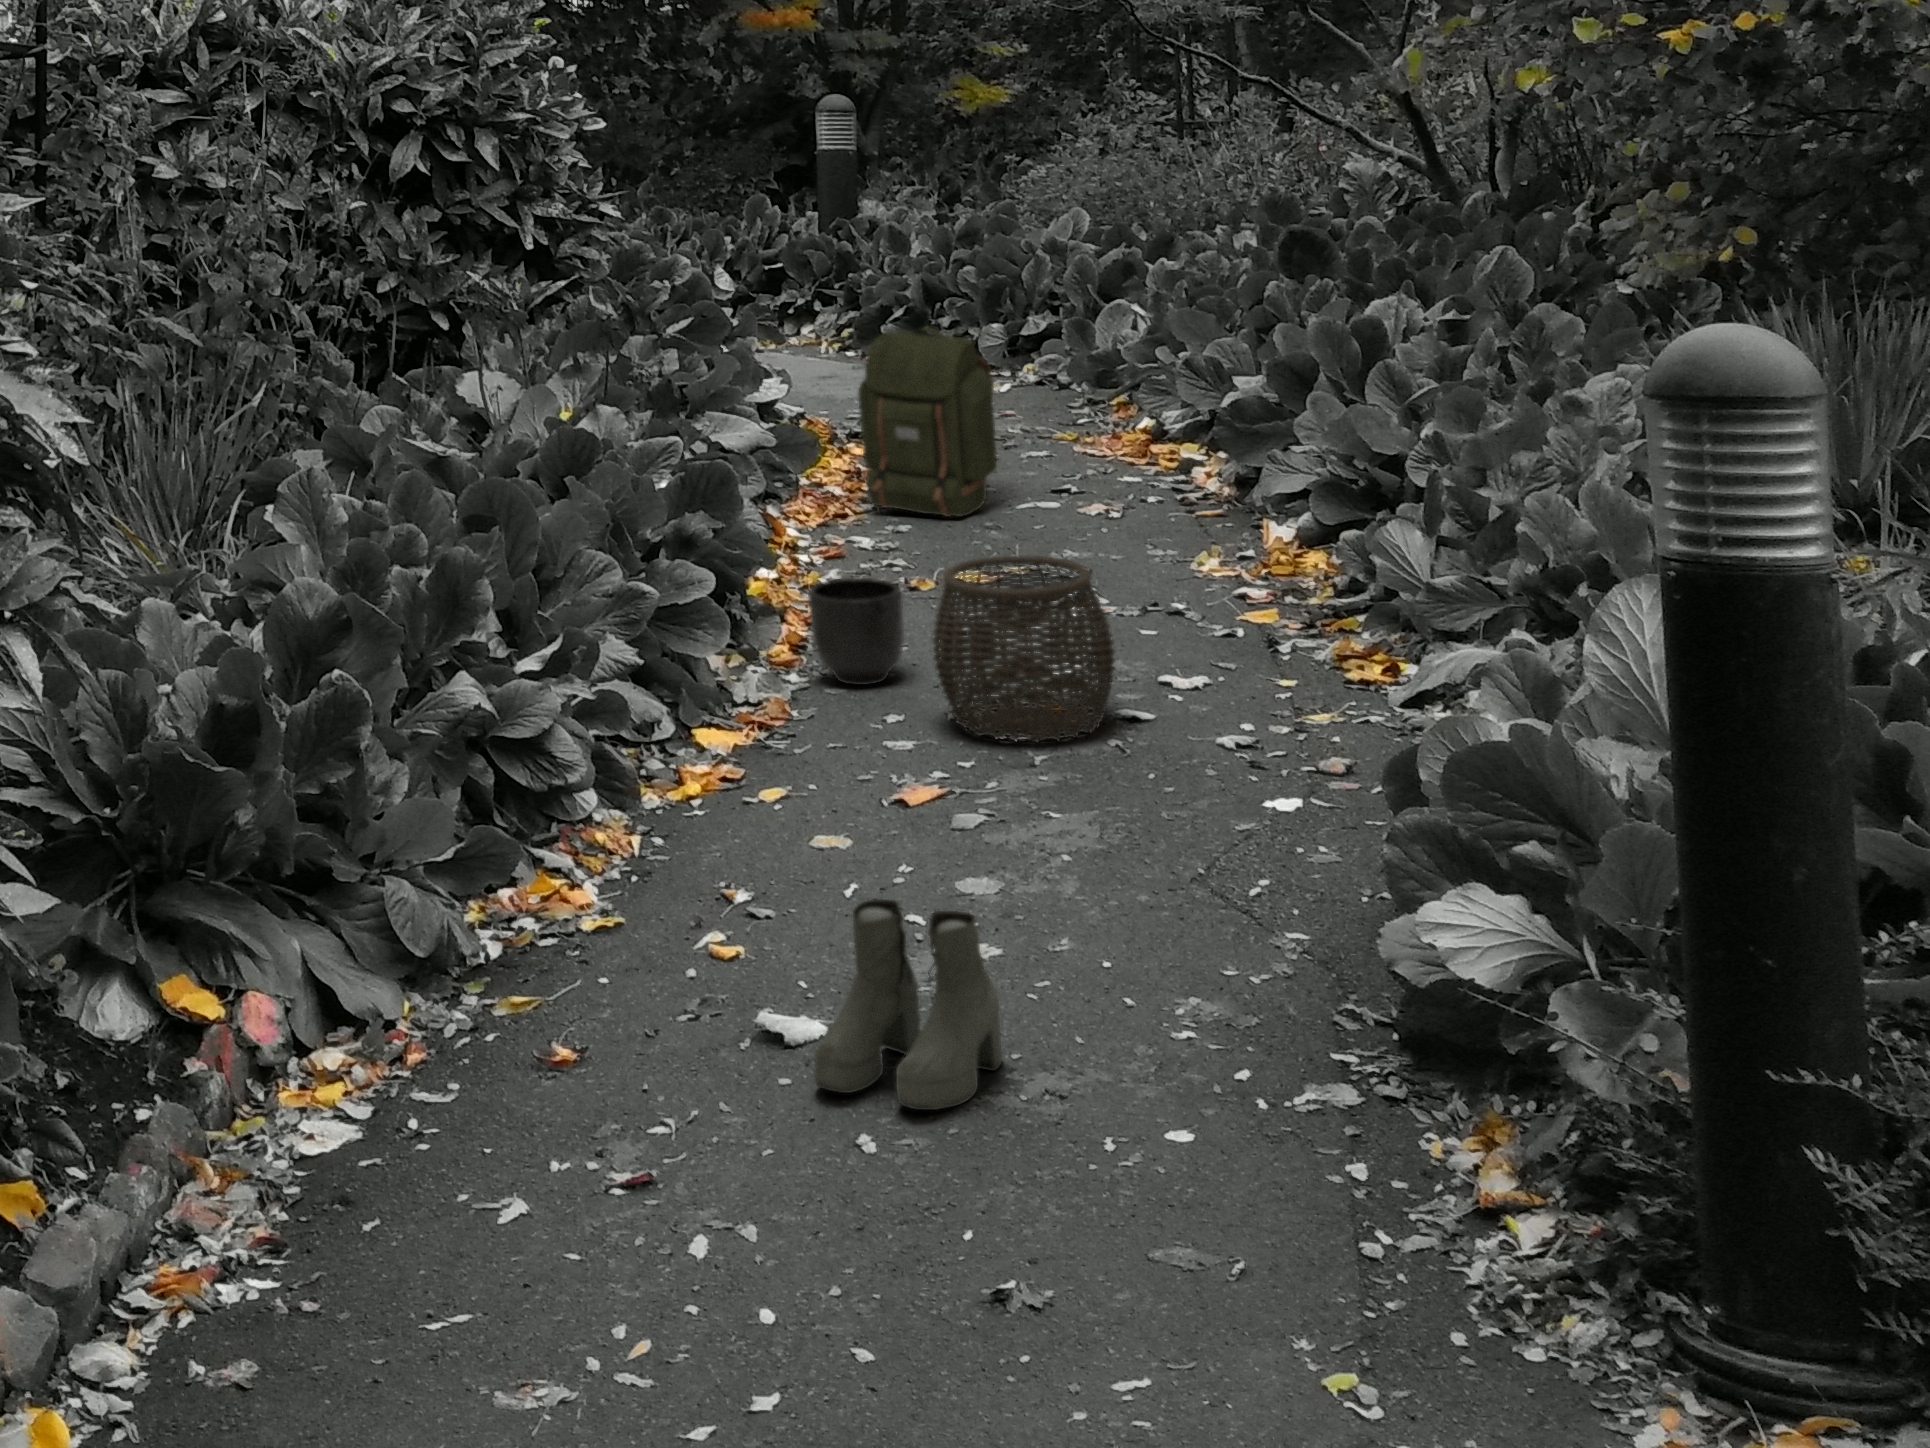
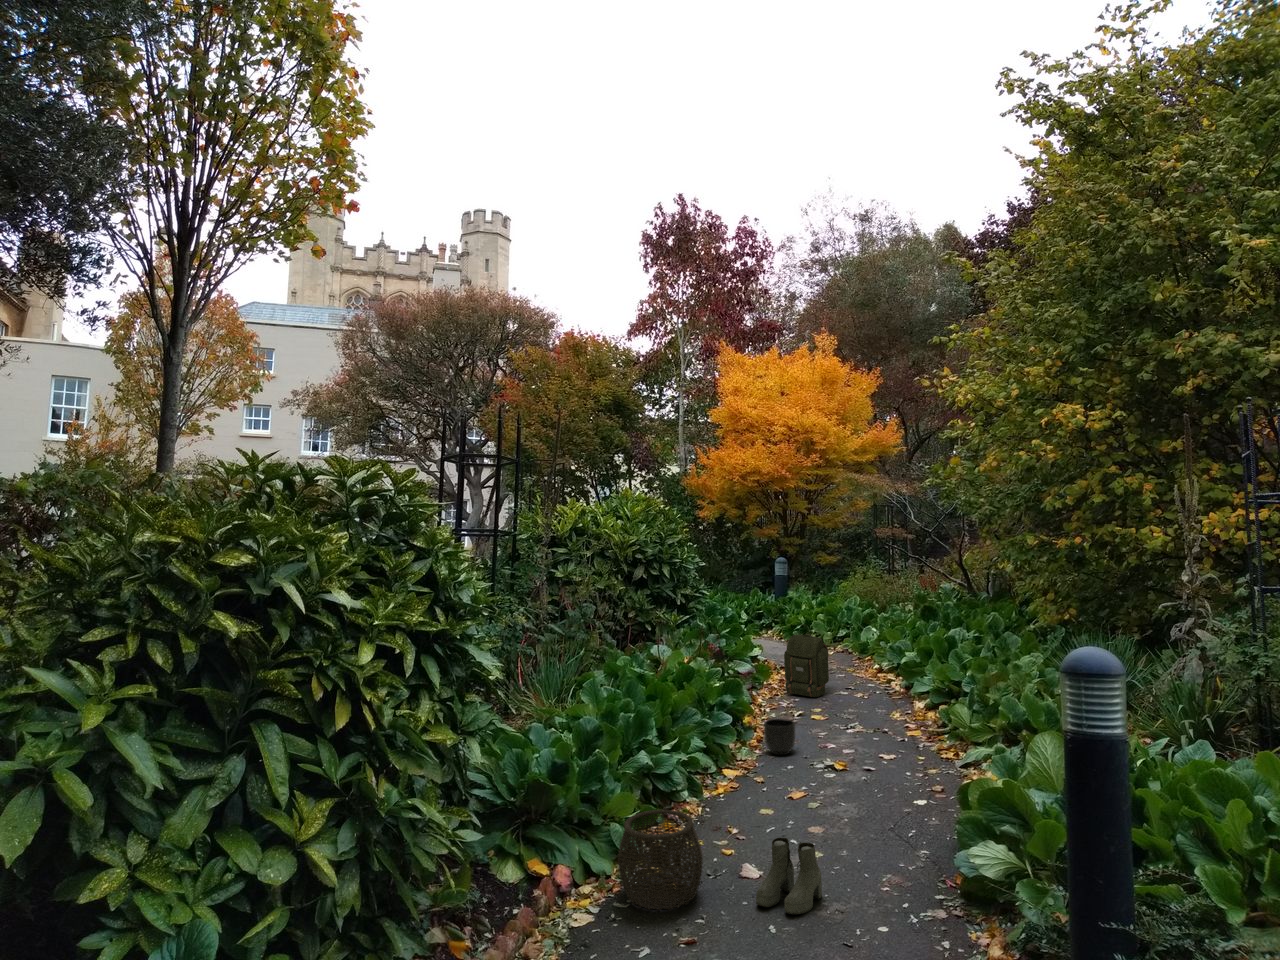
woven basket: present [933,555,1115,742] -> present [618,810,703,910]

